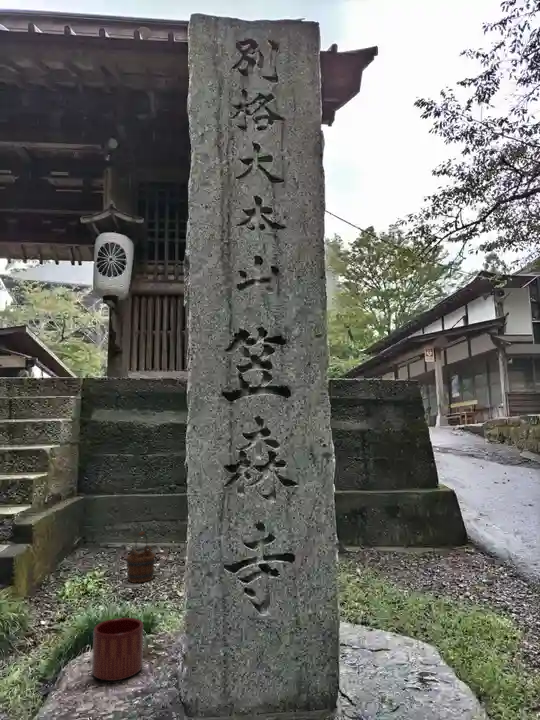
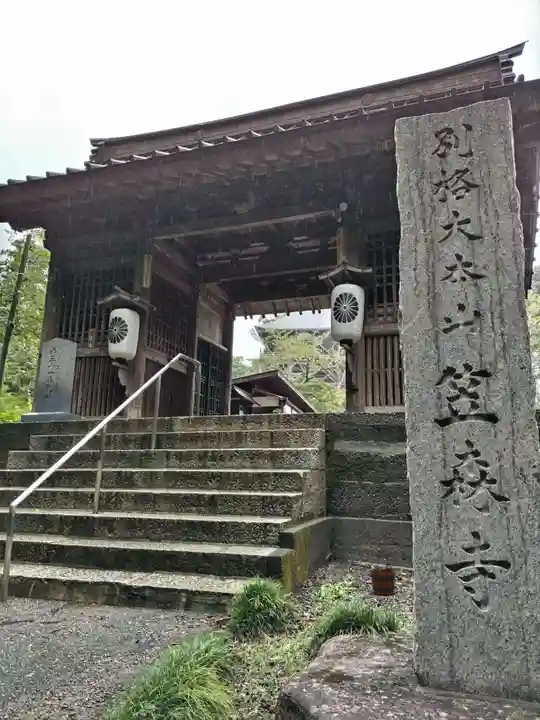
planter: present [92,618,143,681] -> none [344,608,384,654]

